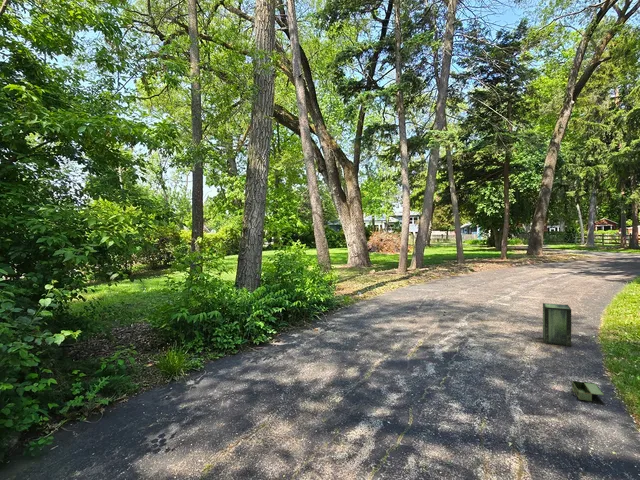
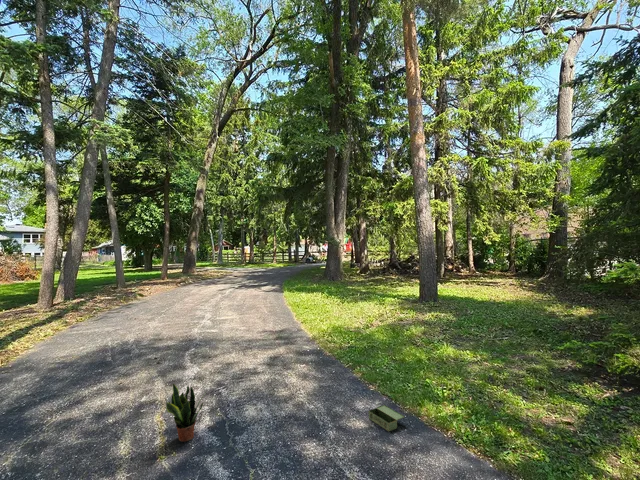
storage box: present [543,303,571,346] -> none [282,323,313,370]
potted plant: none [413,316,441,353] -> present [166,384,203,442]

